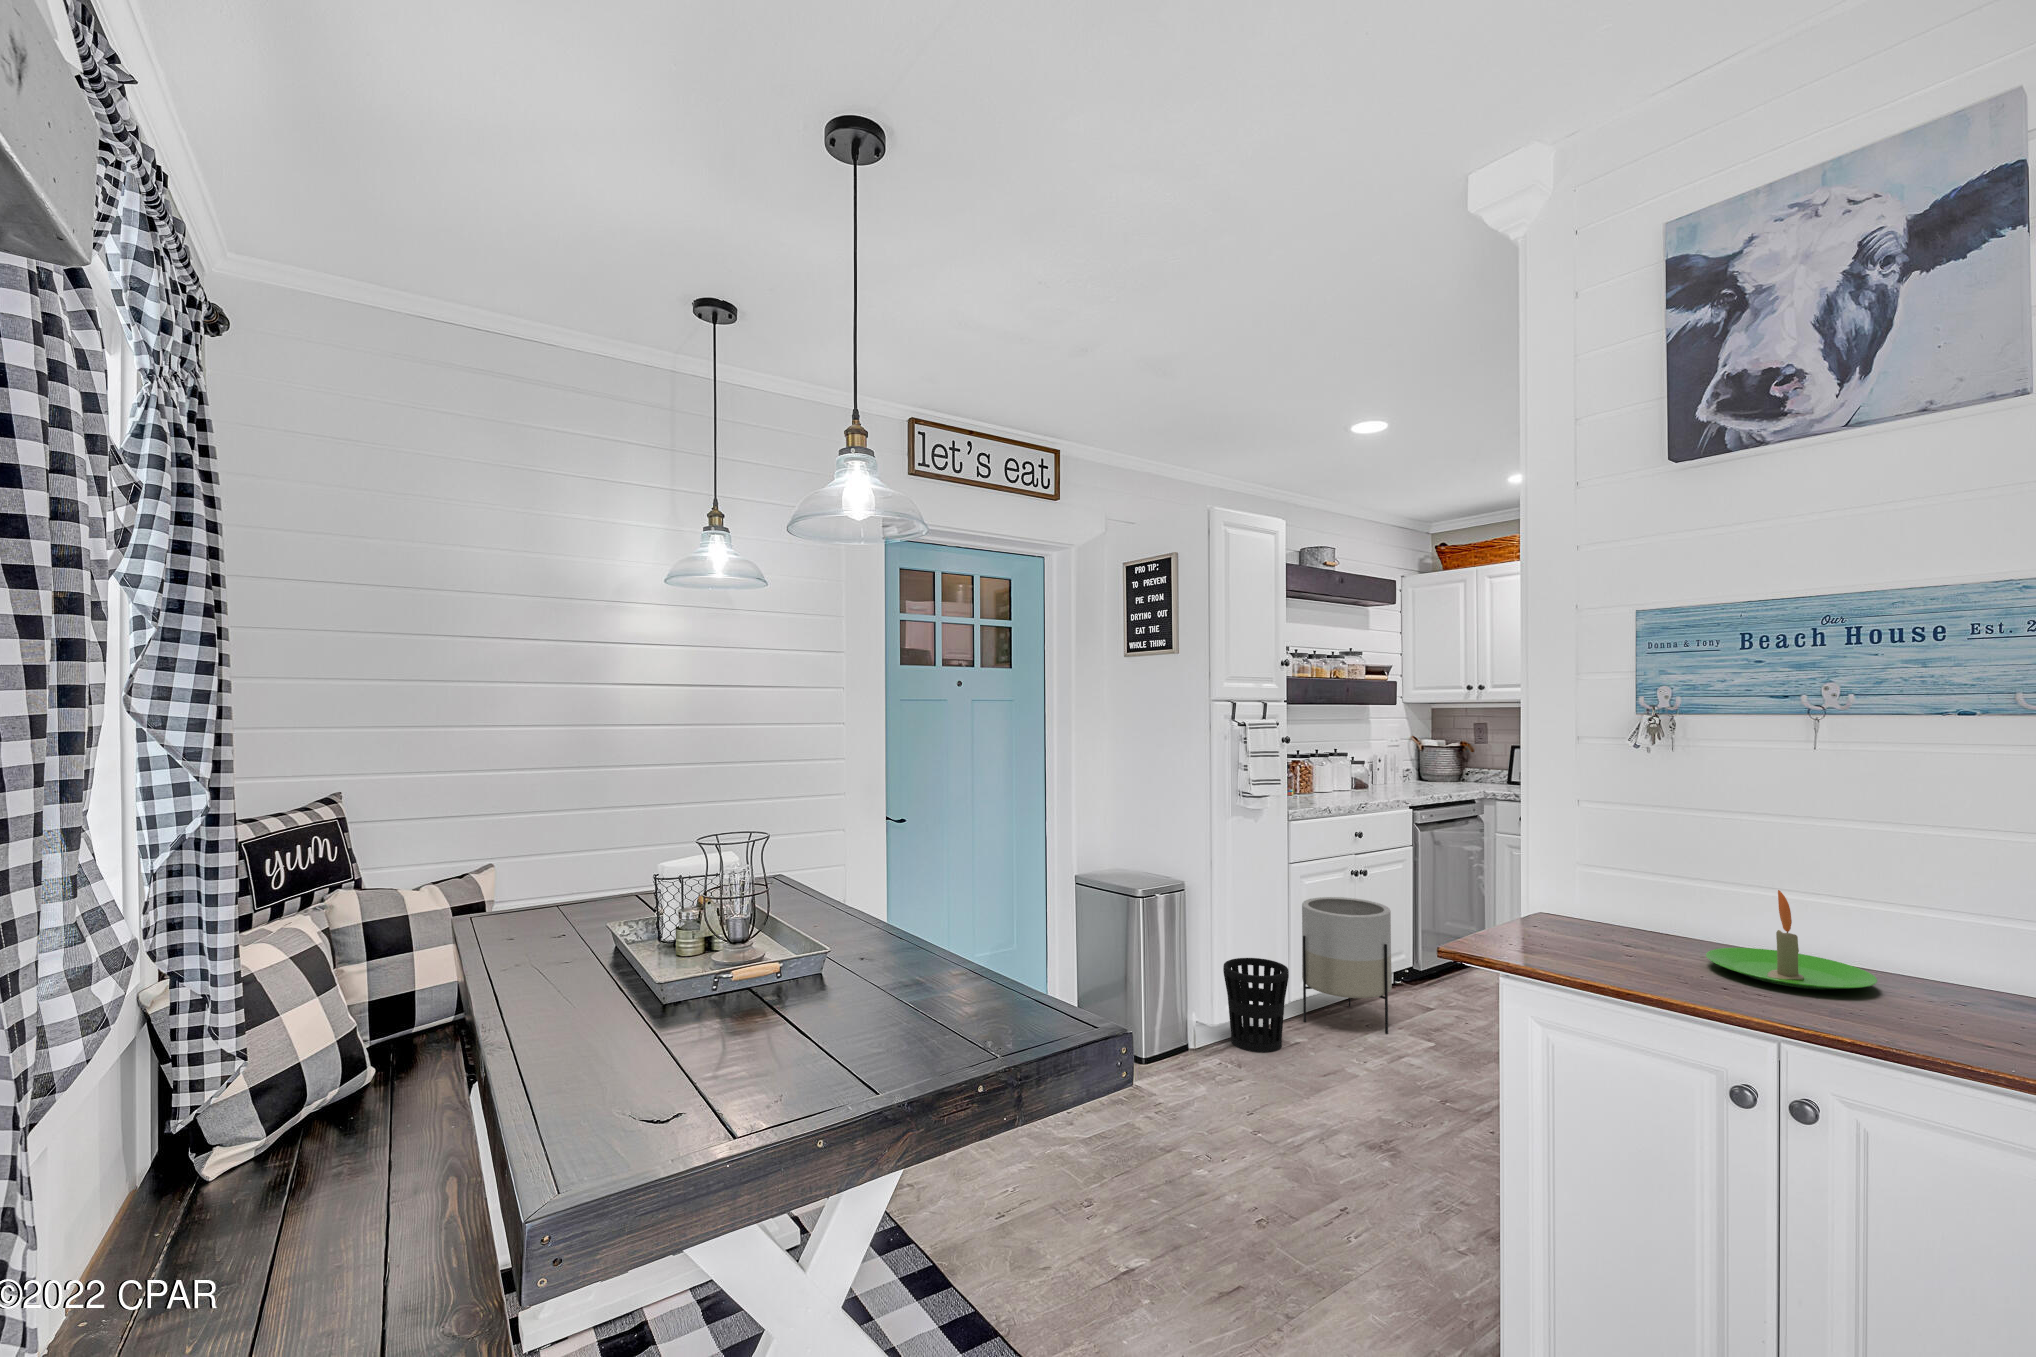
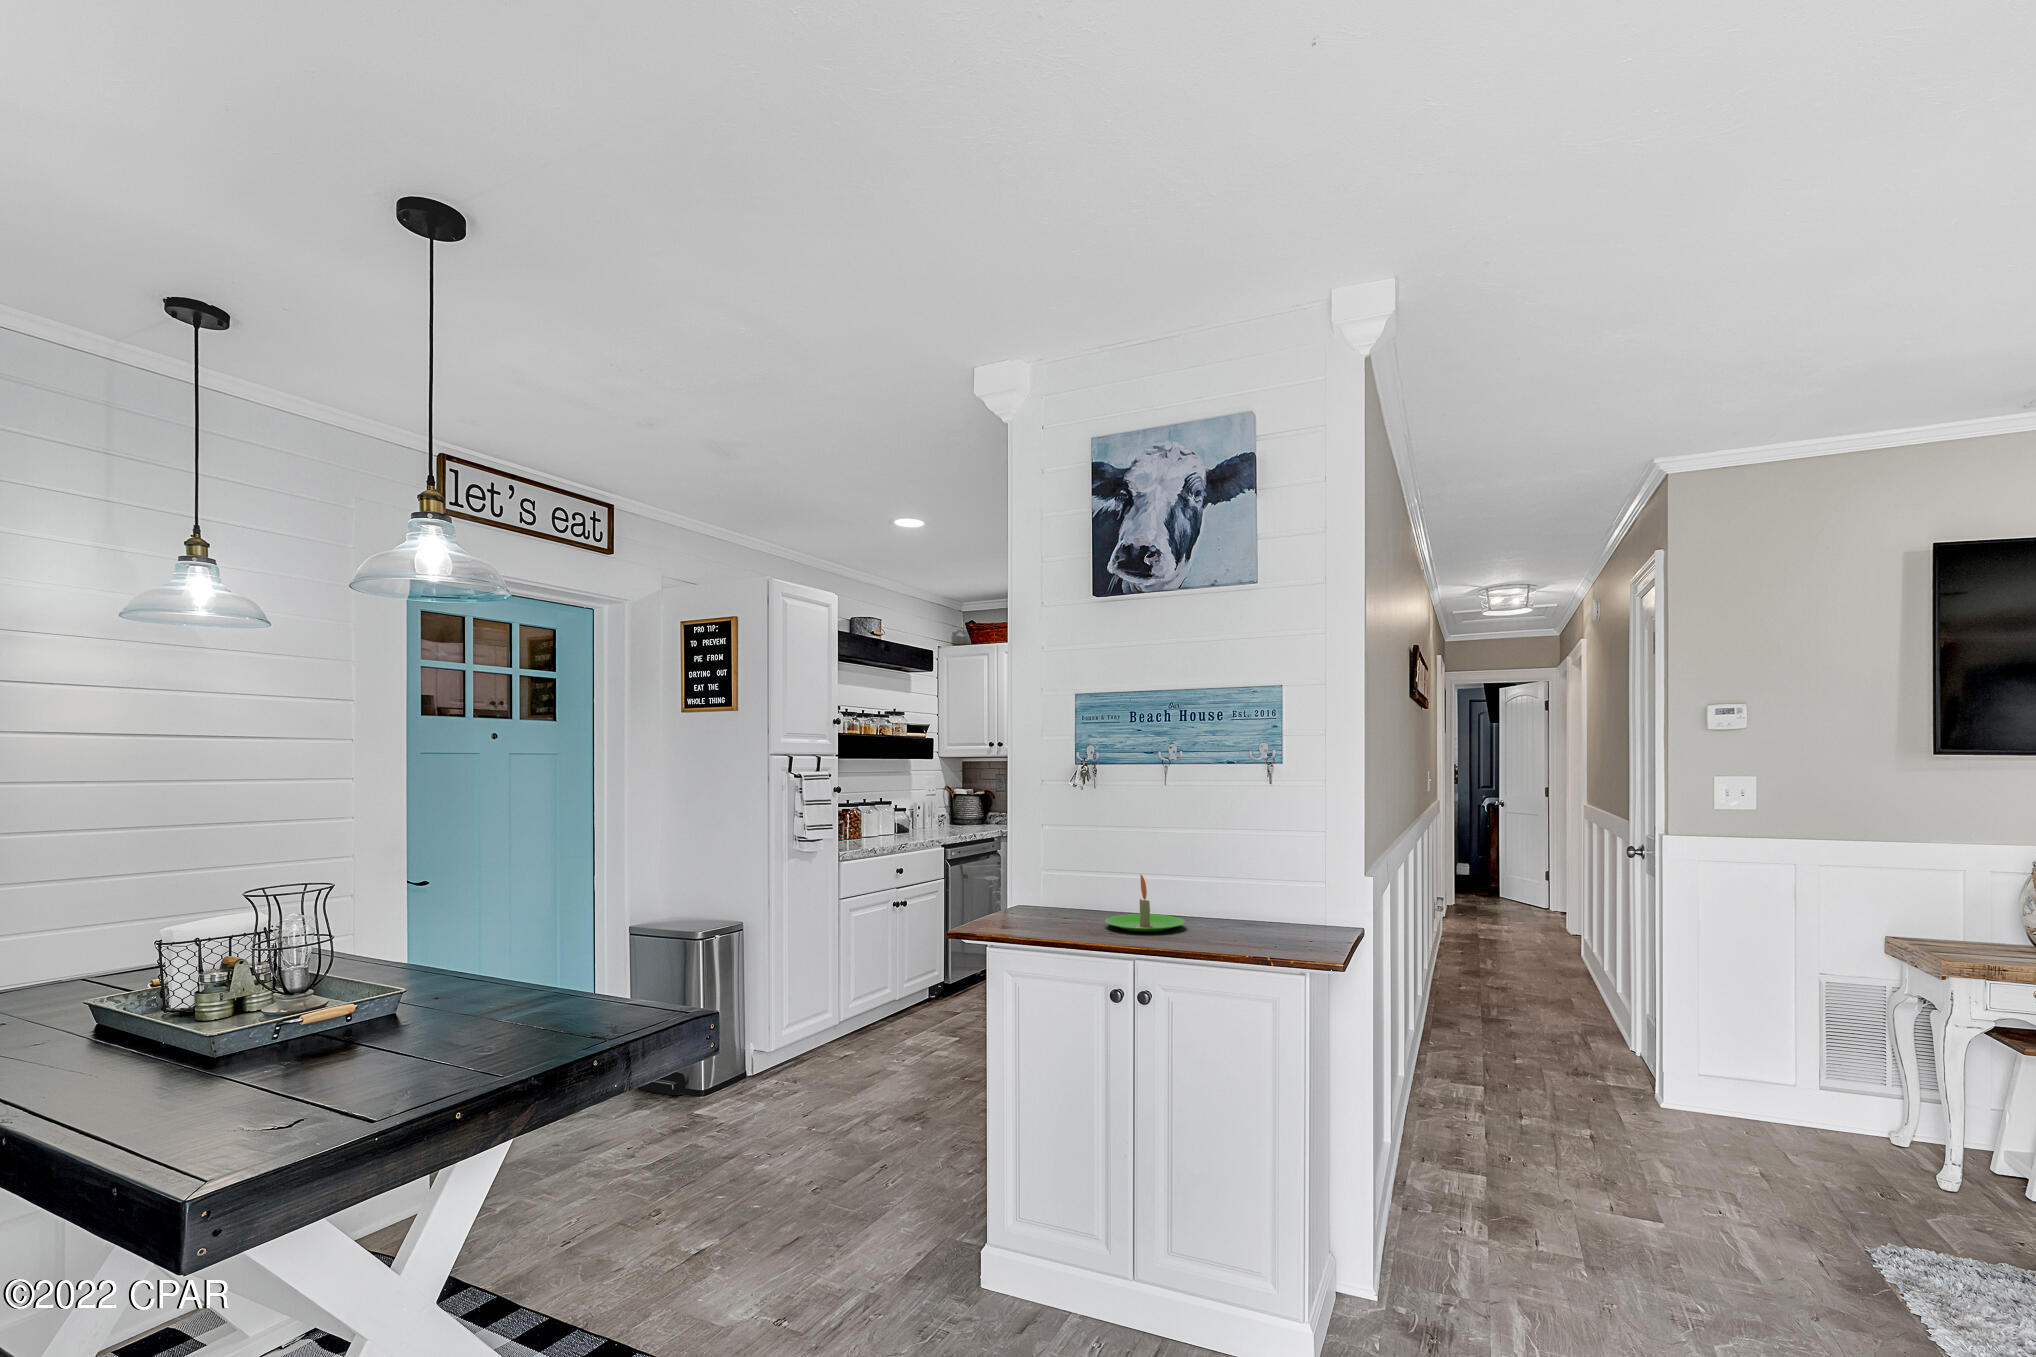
planter: present [1302,897,1392,1034] -> none [848,934,924,1053]
wastebasket: present [1223,958,1289,1052] -> none [777,998,837,1084]

